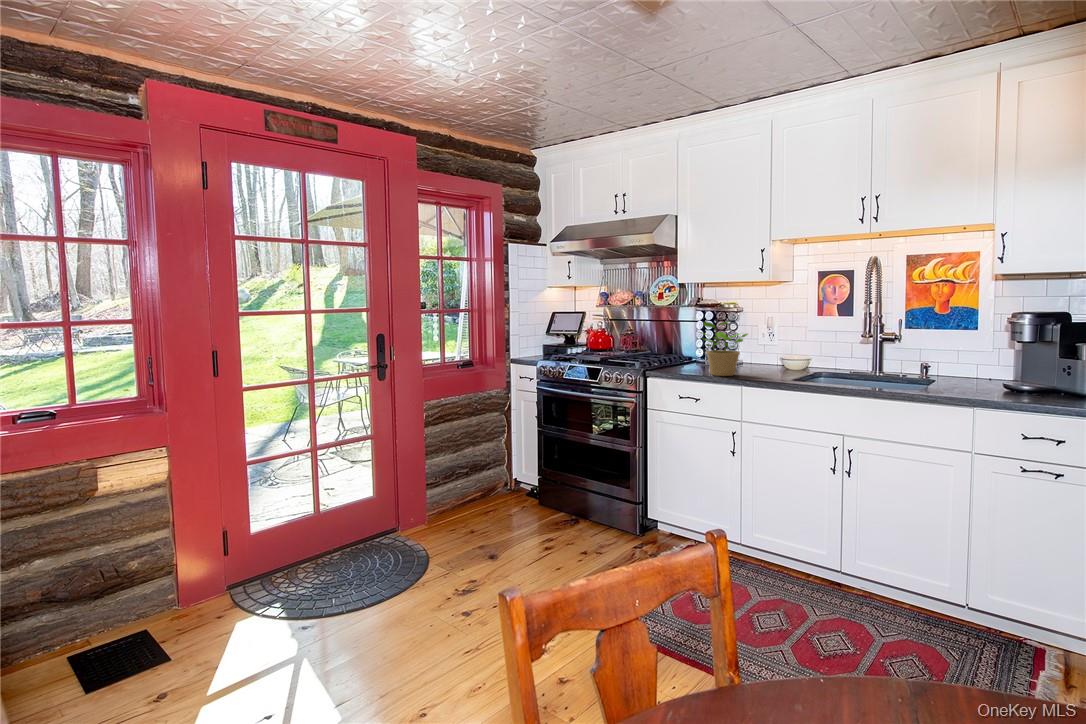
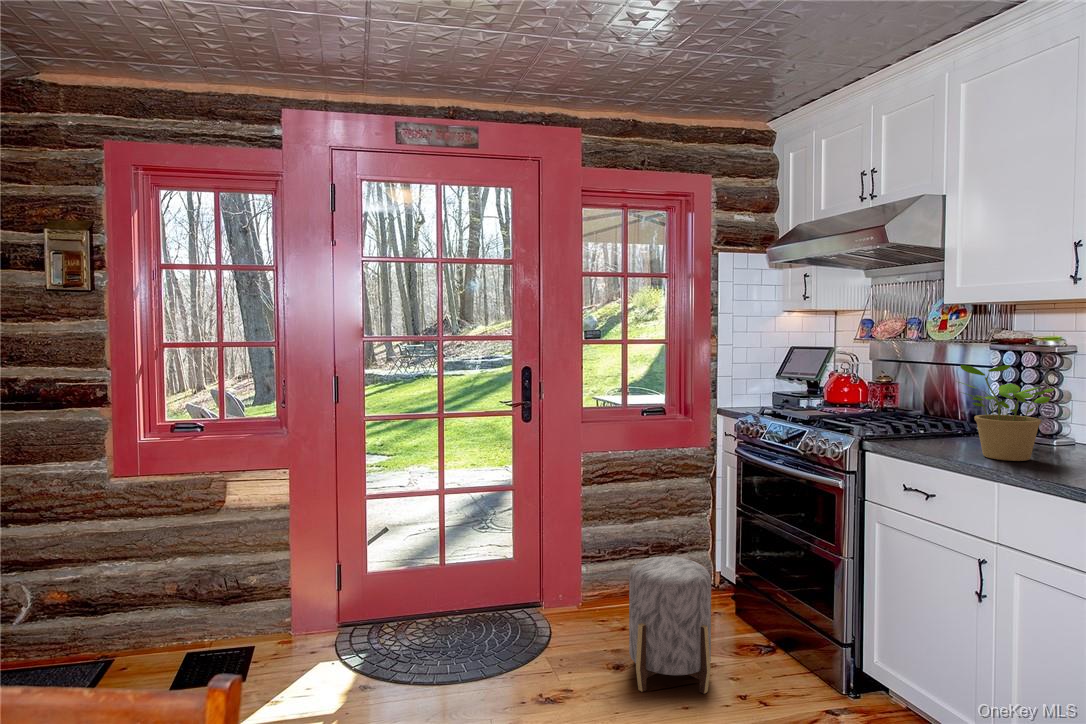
stool: none [497,467,562,565] -> present [629,556,711,694]

